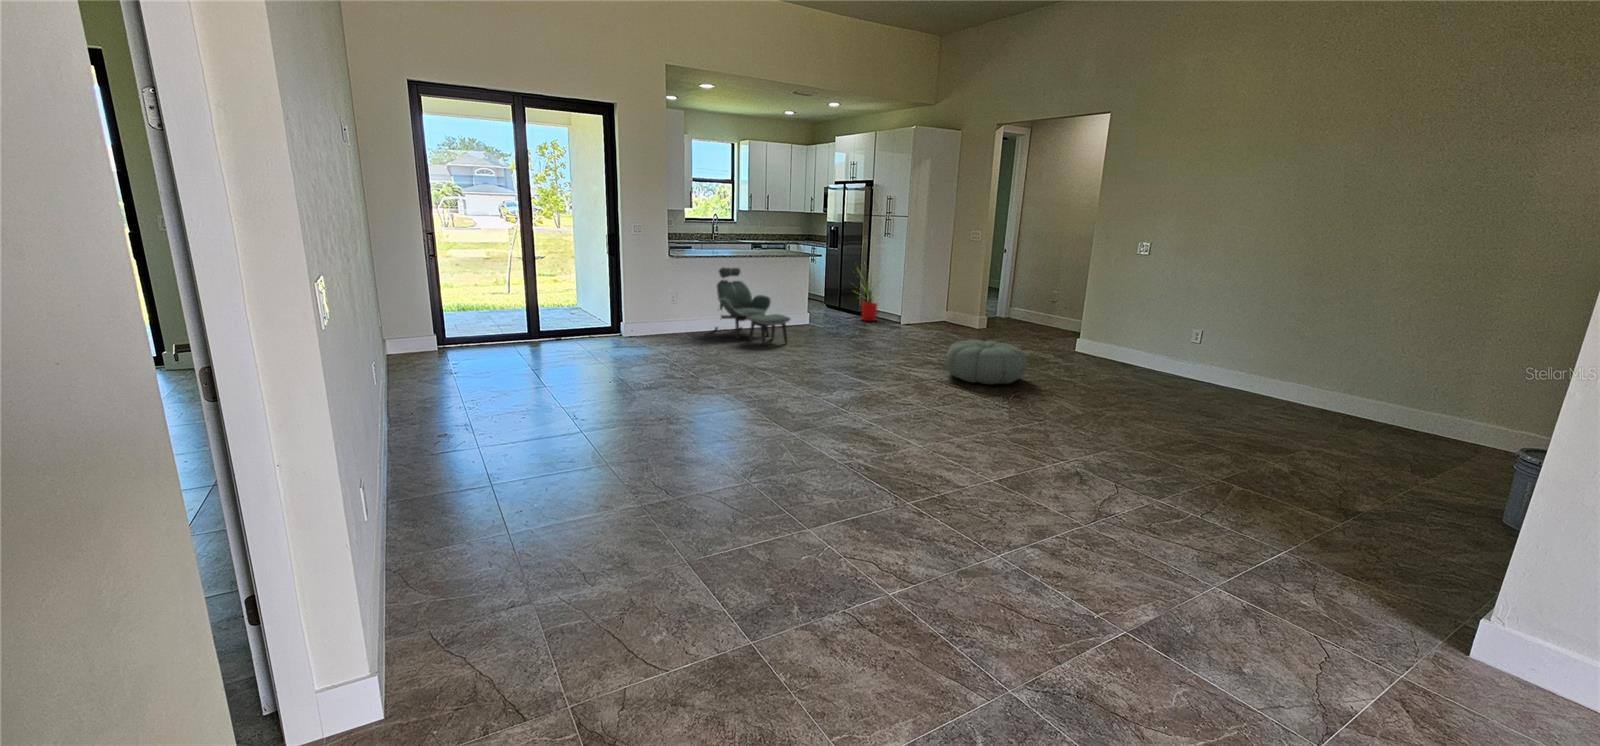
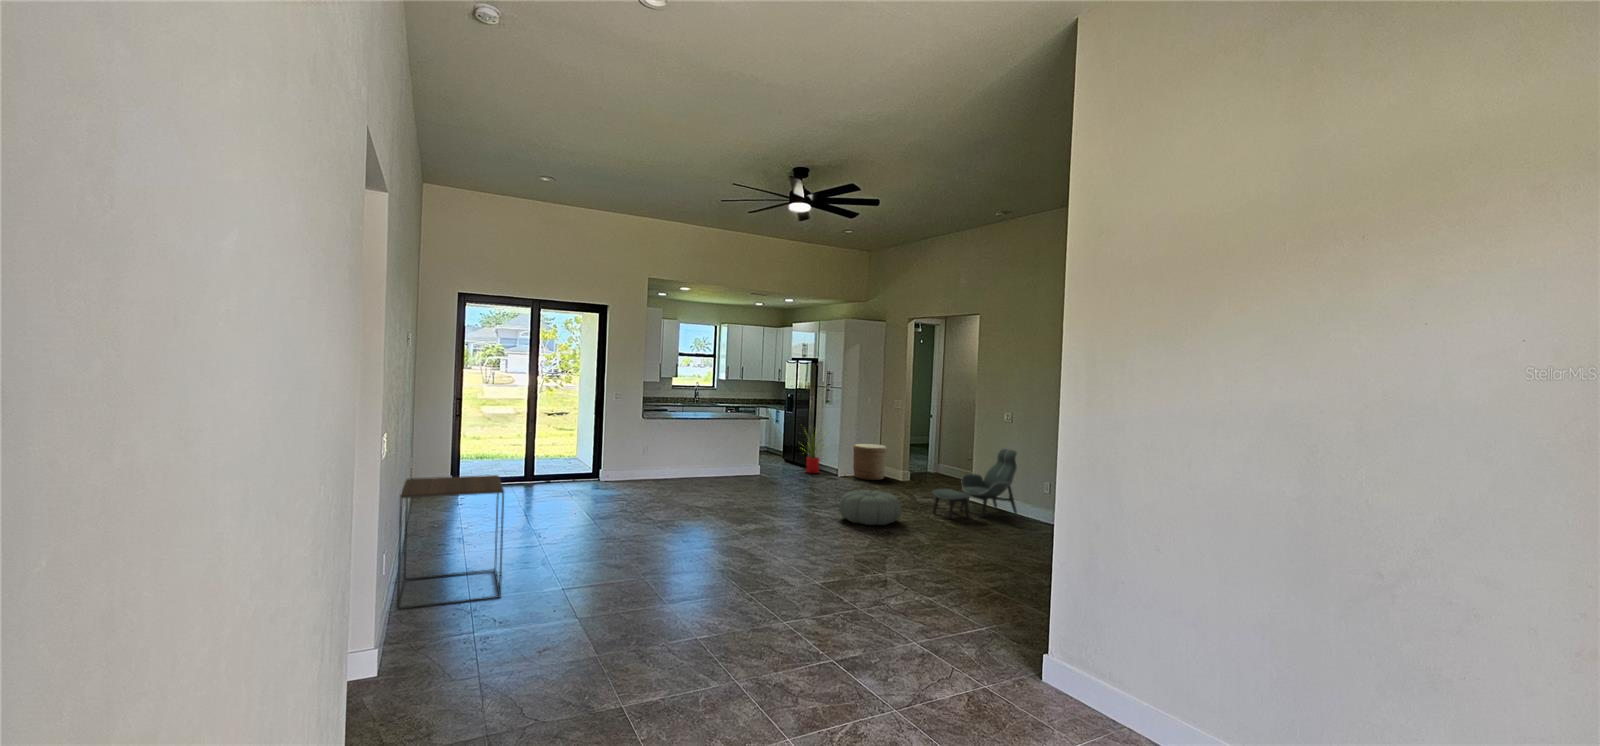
lounge chair: present [715,267,790,346] -> present [933,449,1017,519]
woven basket: none [920,284,962,328] -> present [853,444,887,480]
side table: none [376,333,557,549] -> present [397,475,504,610]

